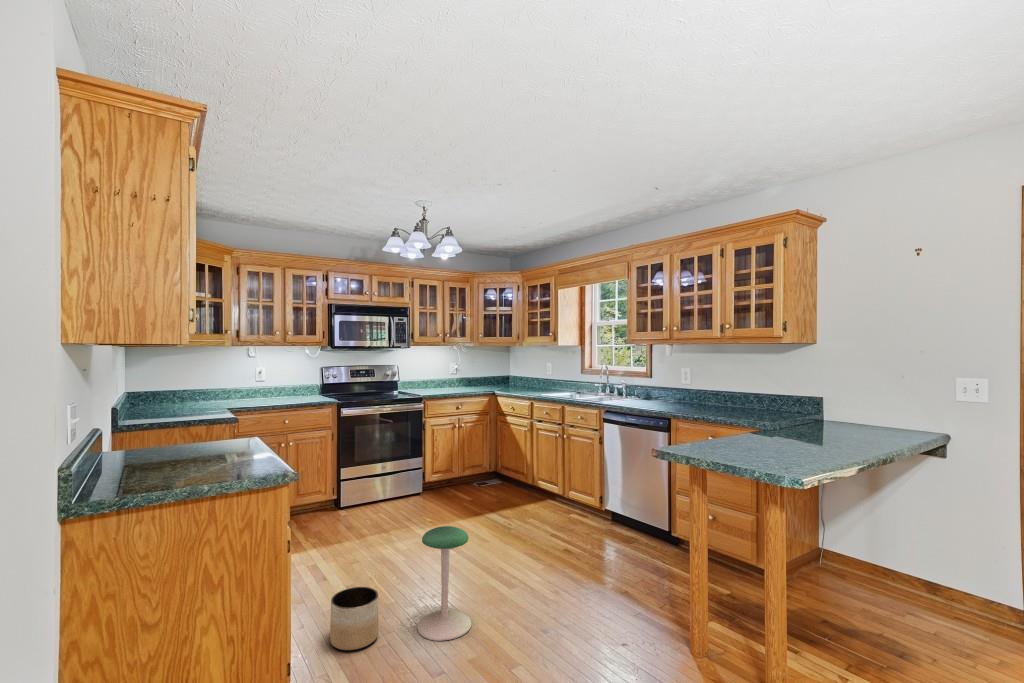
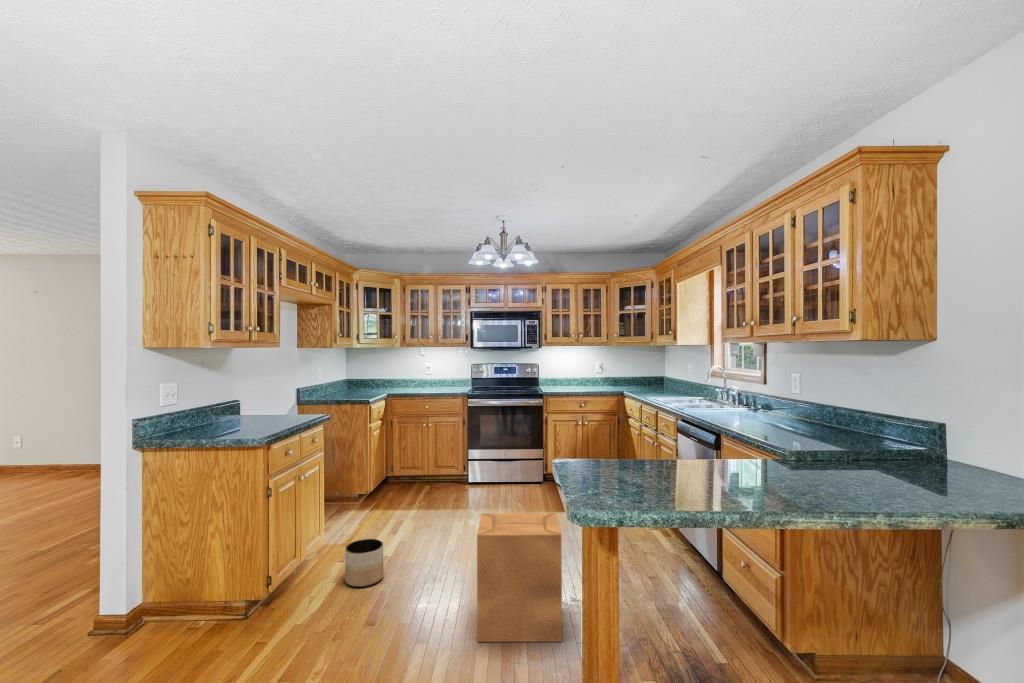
cardboard box: none [517,513,618,656] -> present [477,513,562,642]
stool: present [417,526,471,641] -> none [406,503,454,601]

